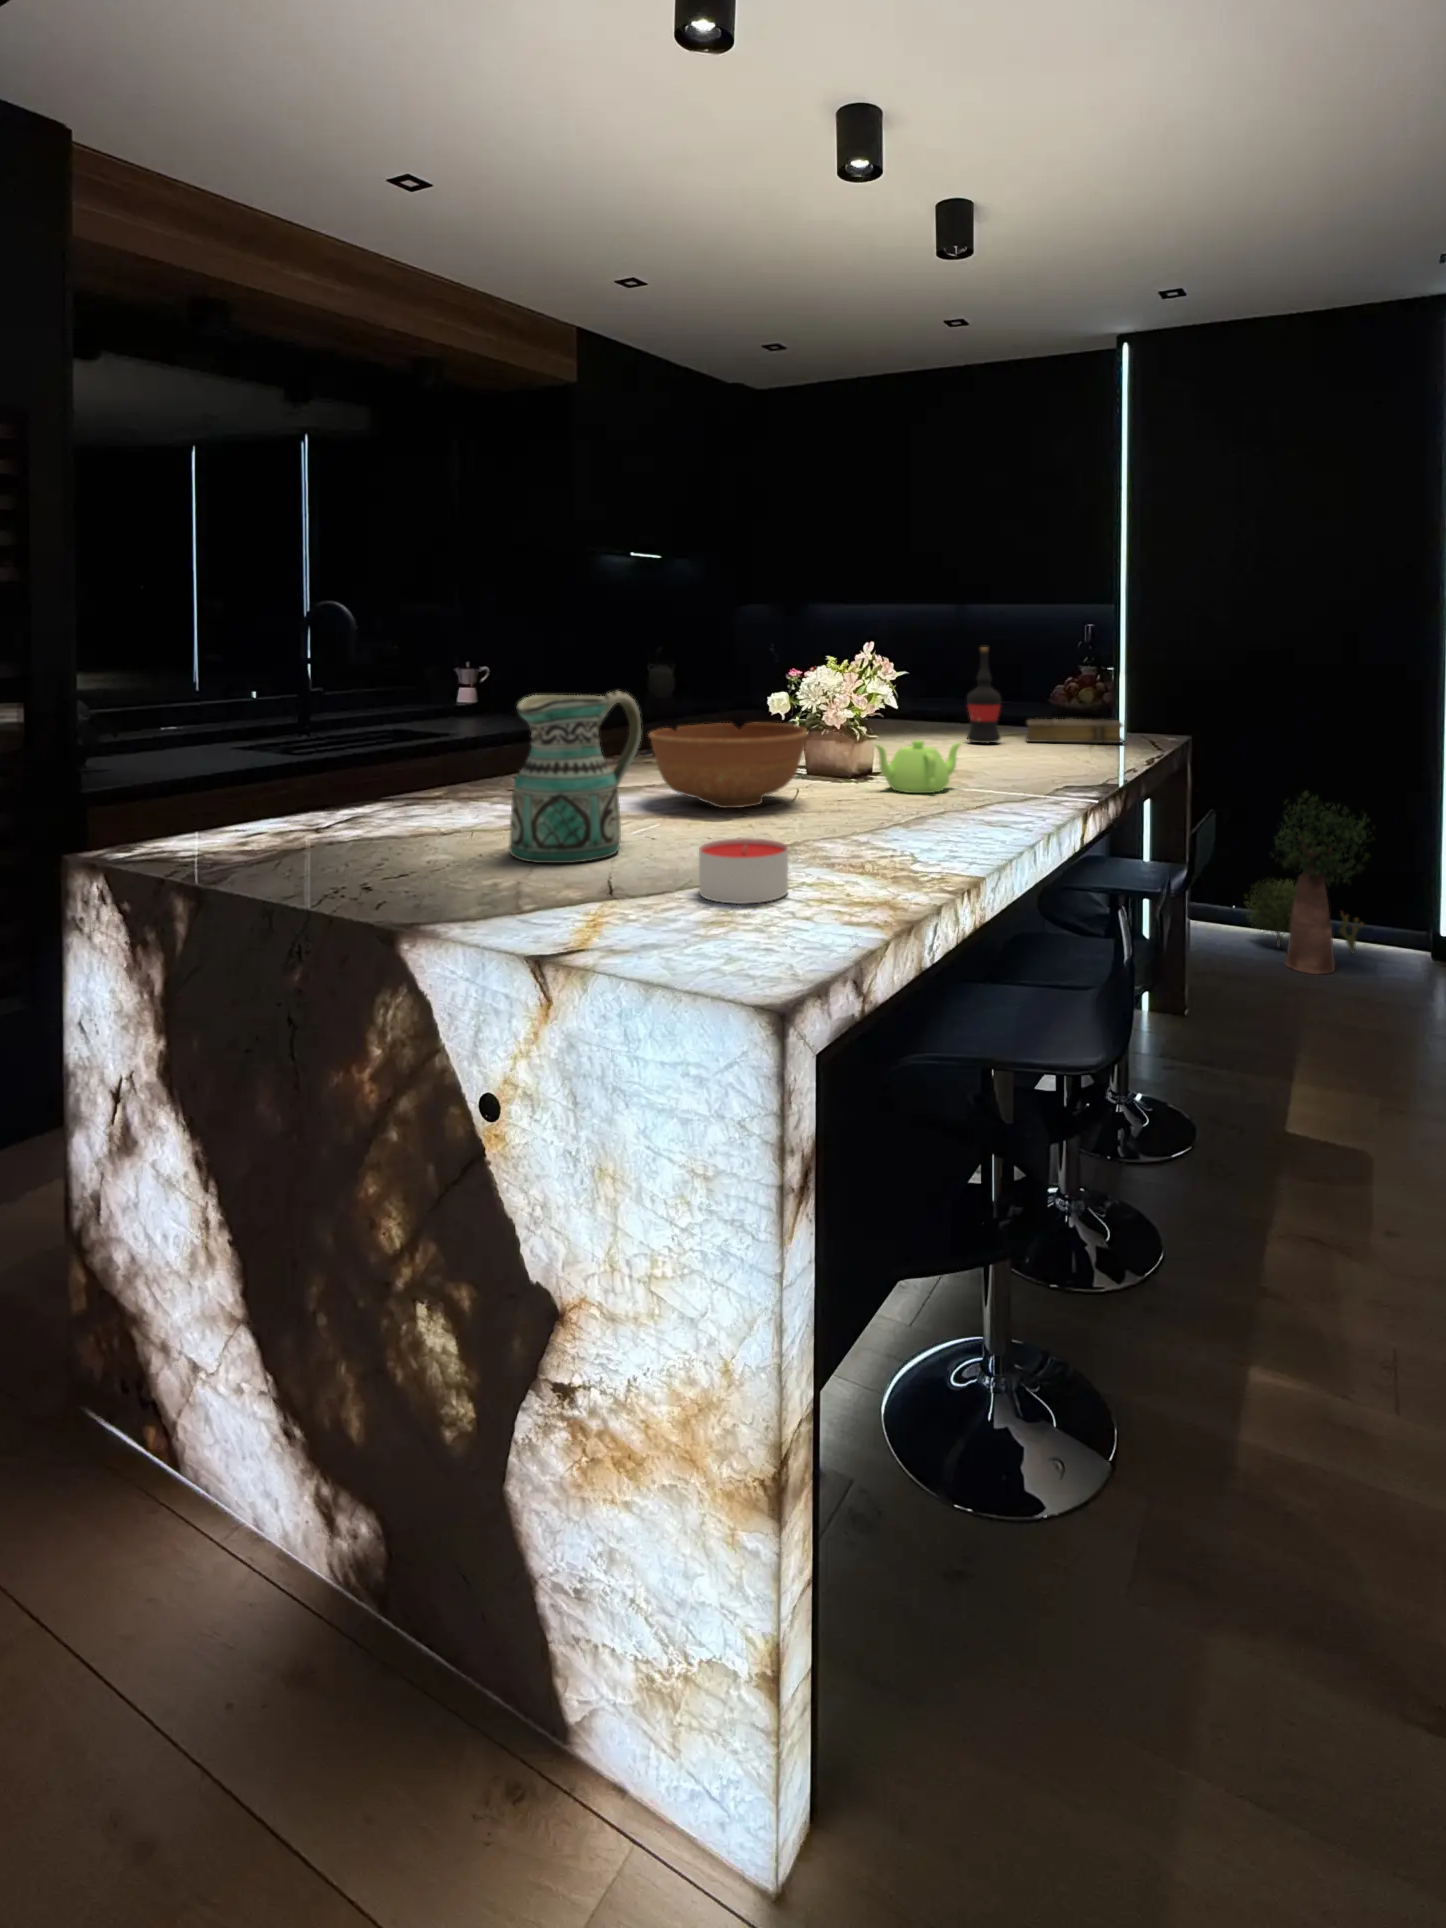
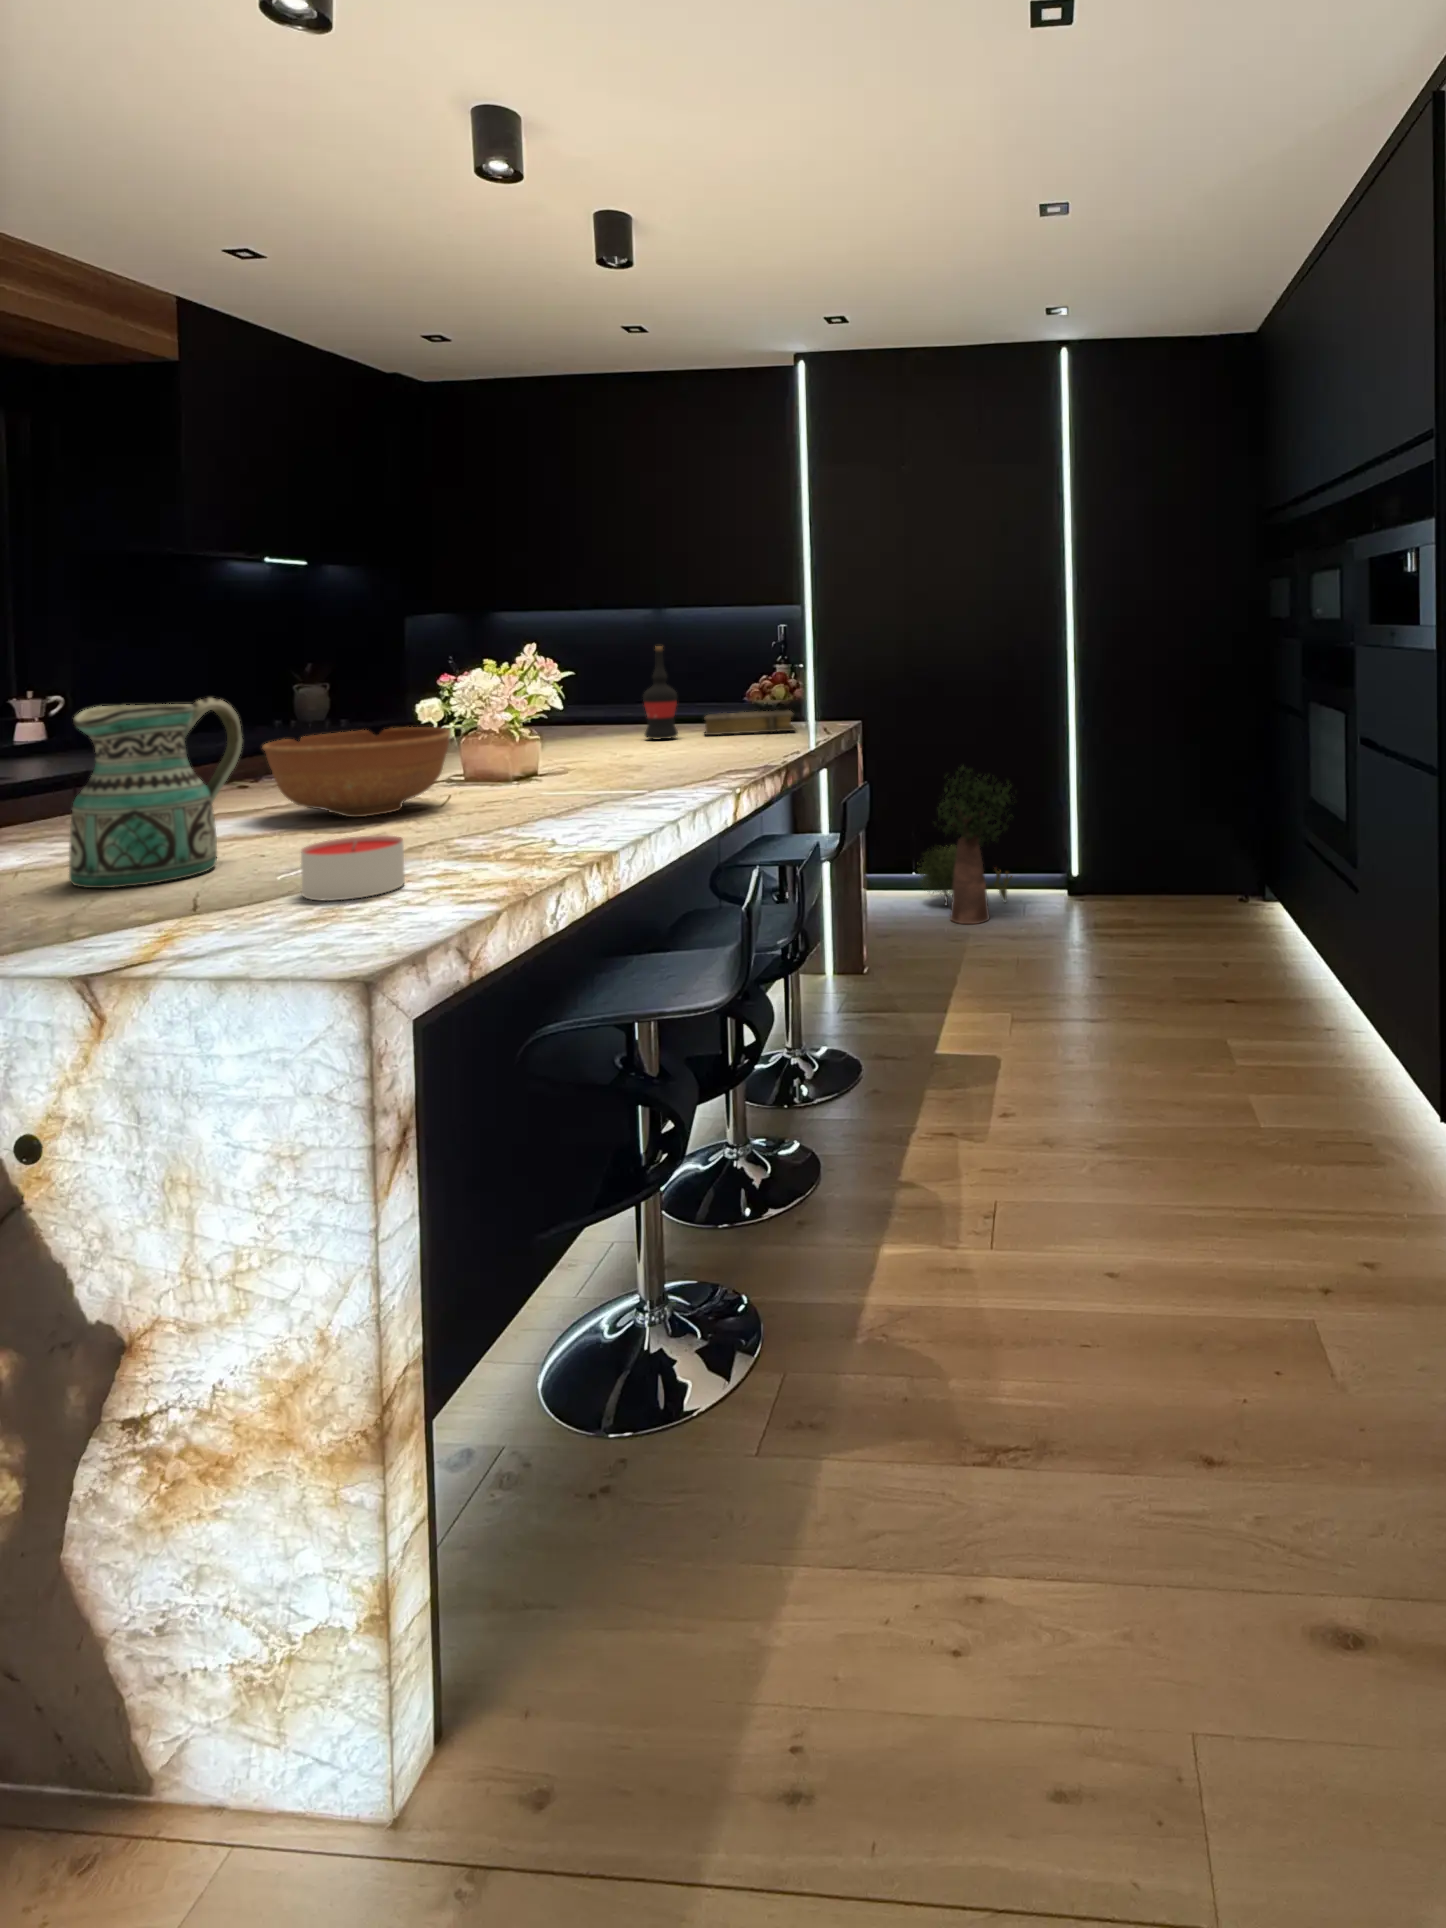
teapot: present [875,740,961,793] -> none [527,735,624,788]

